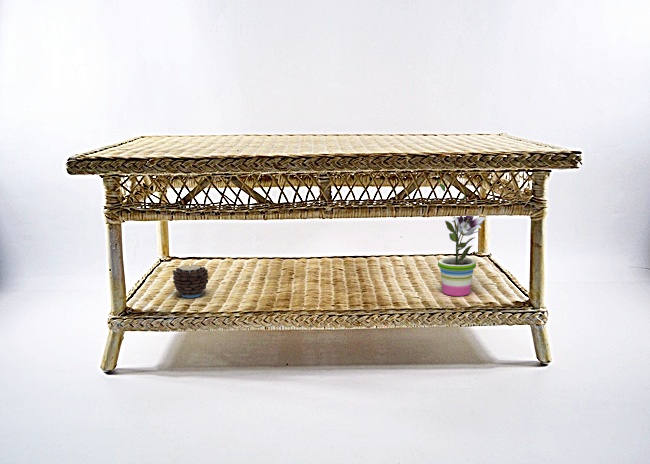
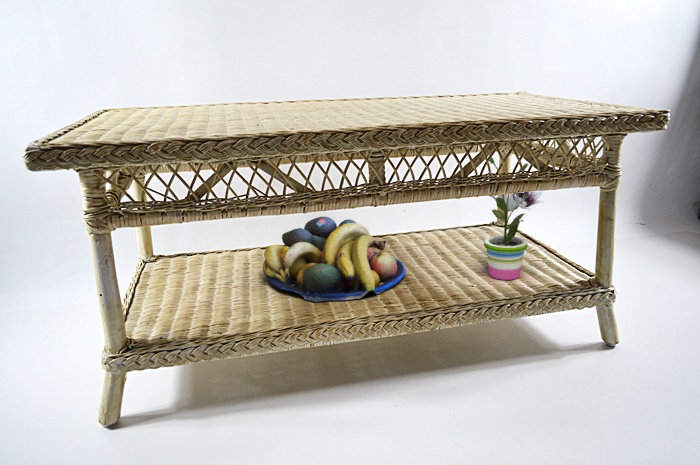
fruit bowl: none [249,231,374,298] -> present [263,217,405,302]
candle: present [173,264,208,298] -> none [178,269,224,314]

